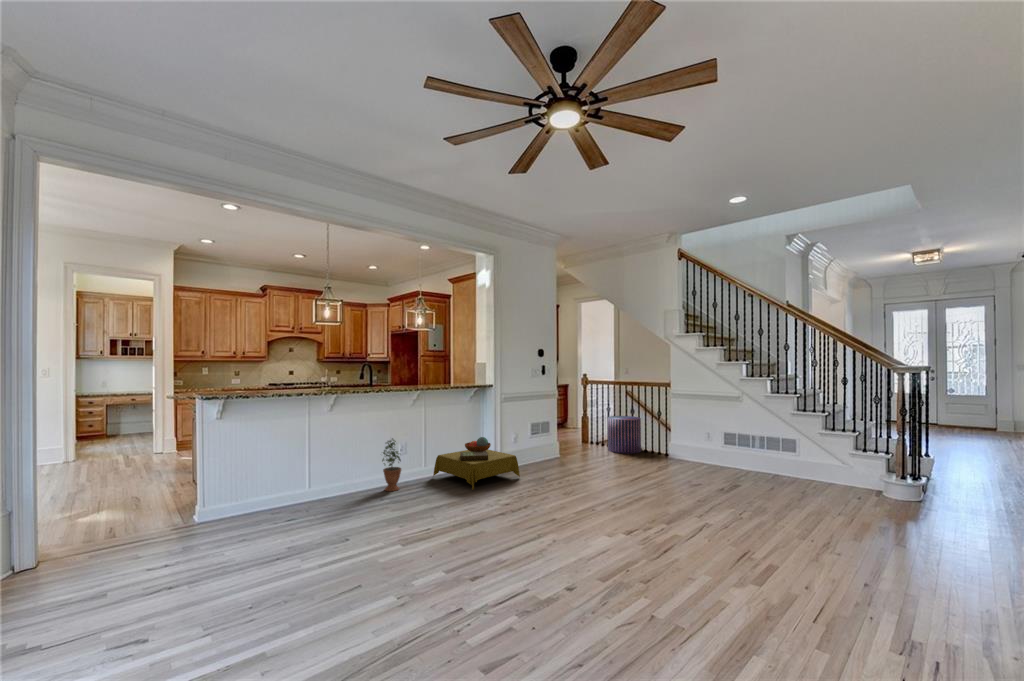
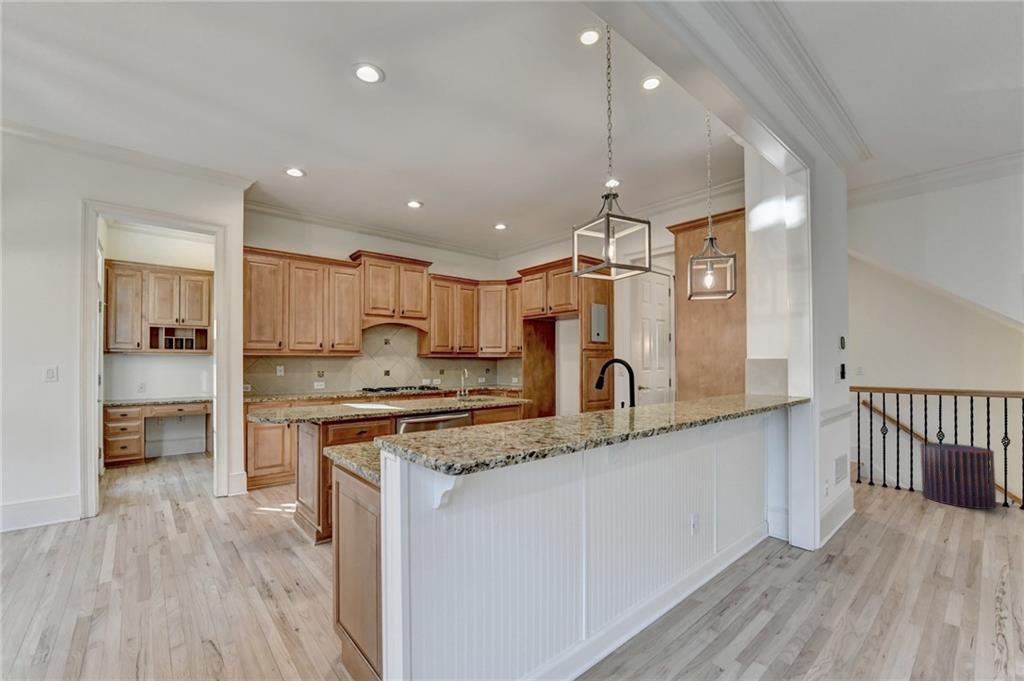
side table: present [433,437,520,490] -> none [755,494,934,628]
potted plant: present [382,438,401,491] -> none [702,506,750,627]

